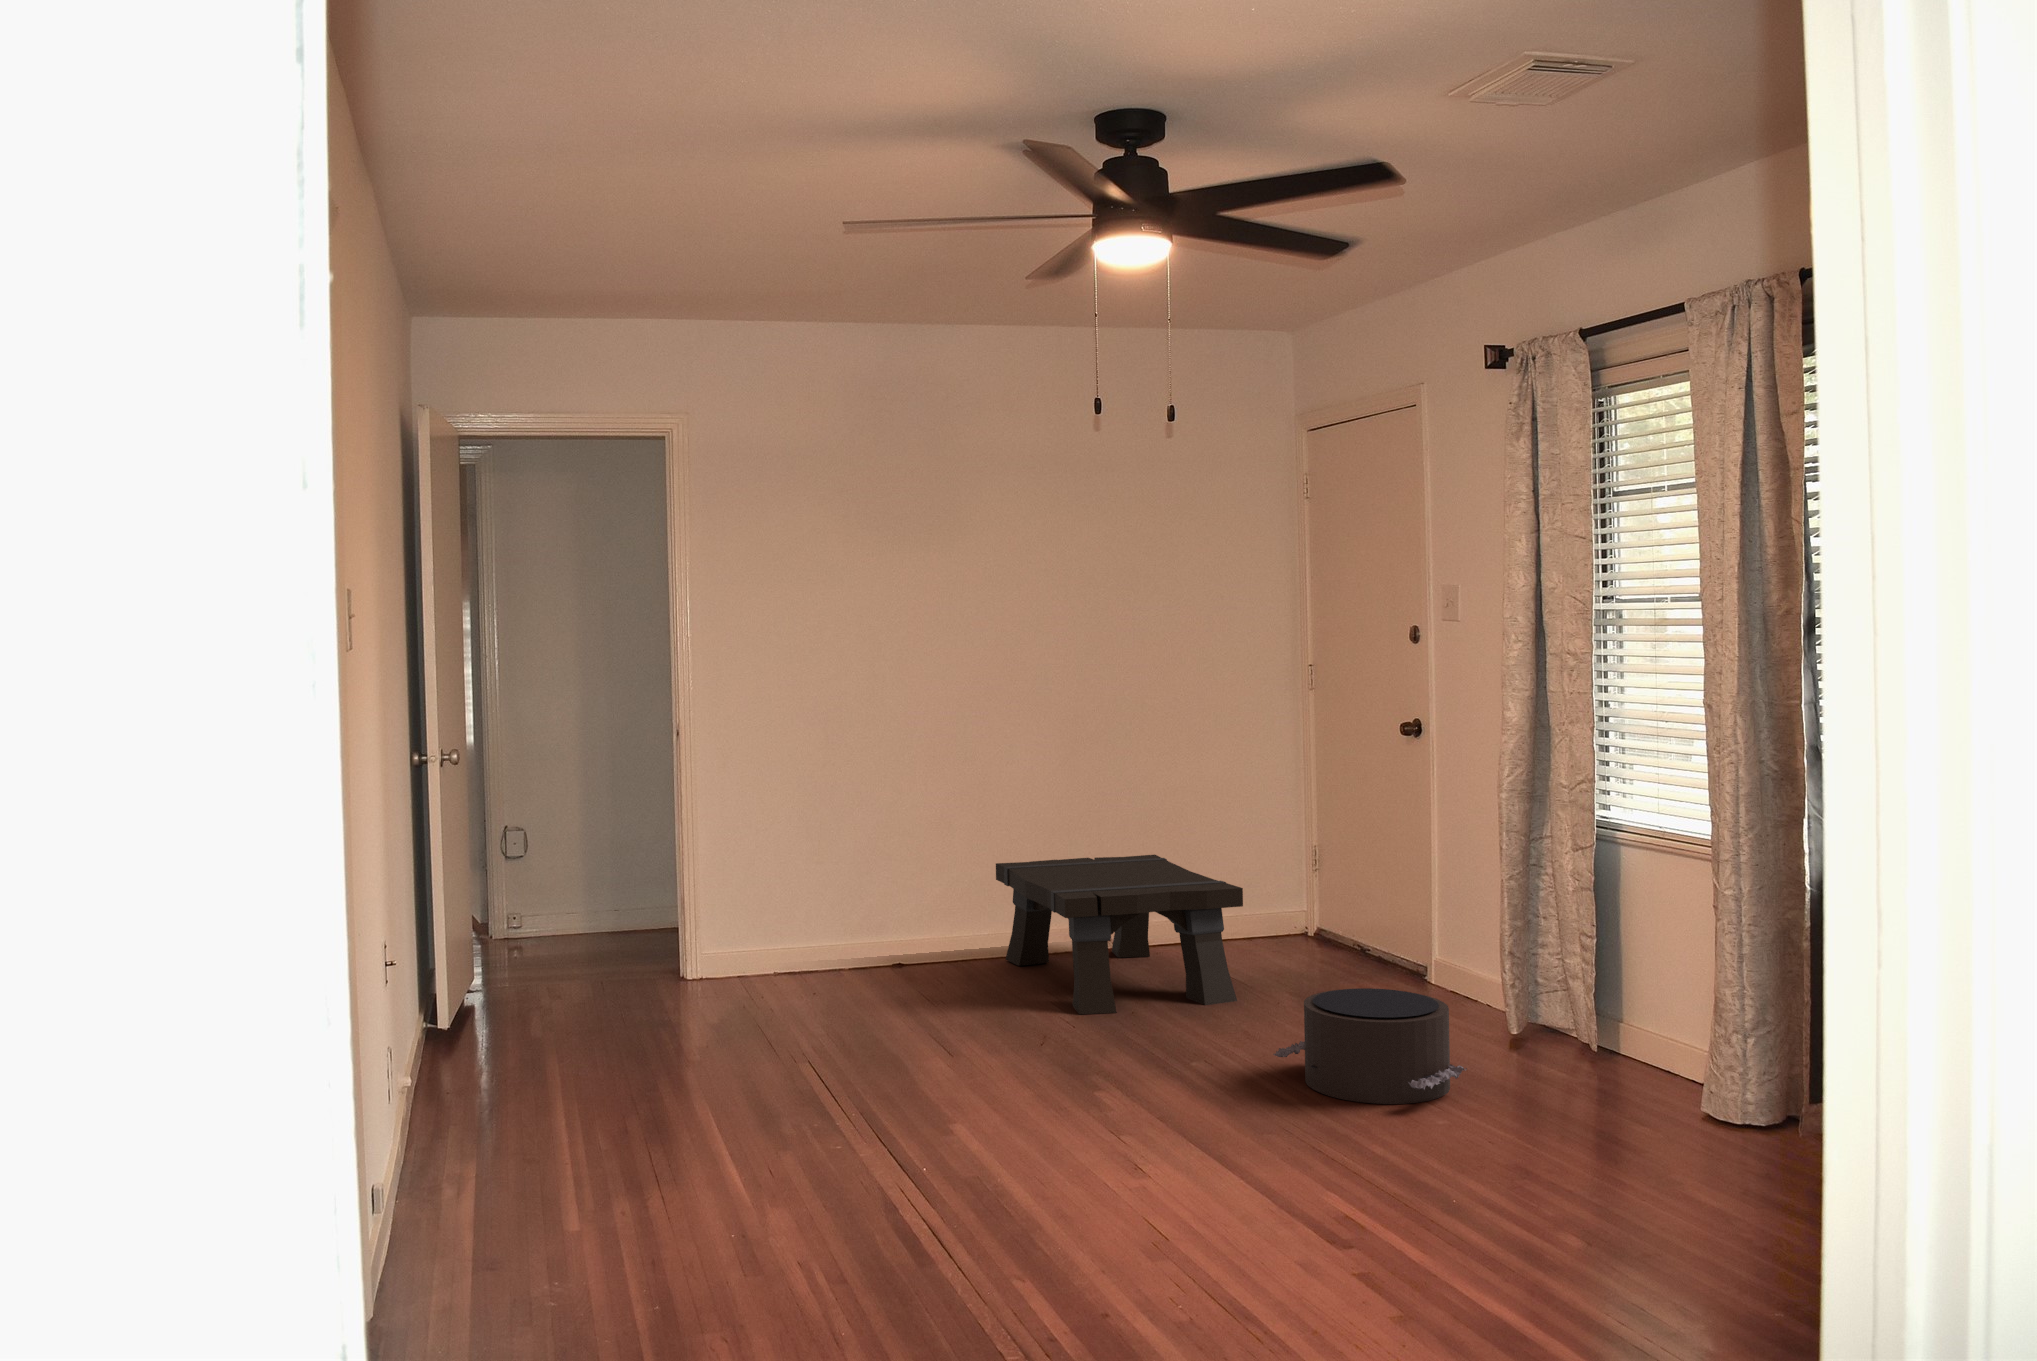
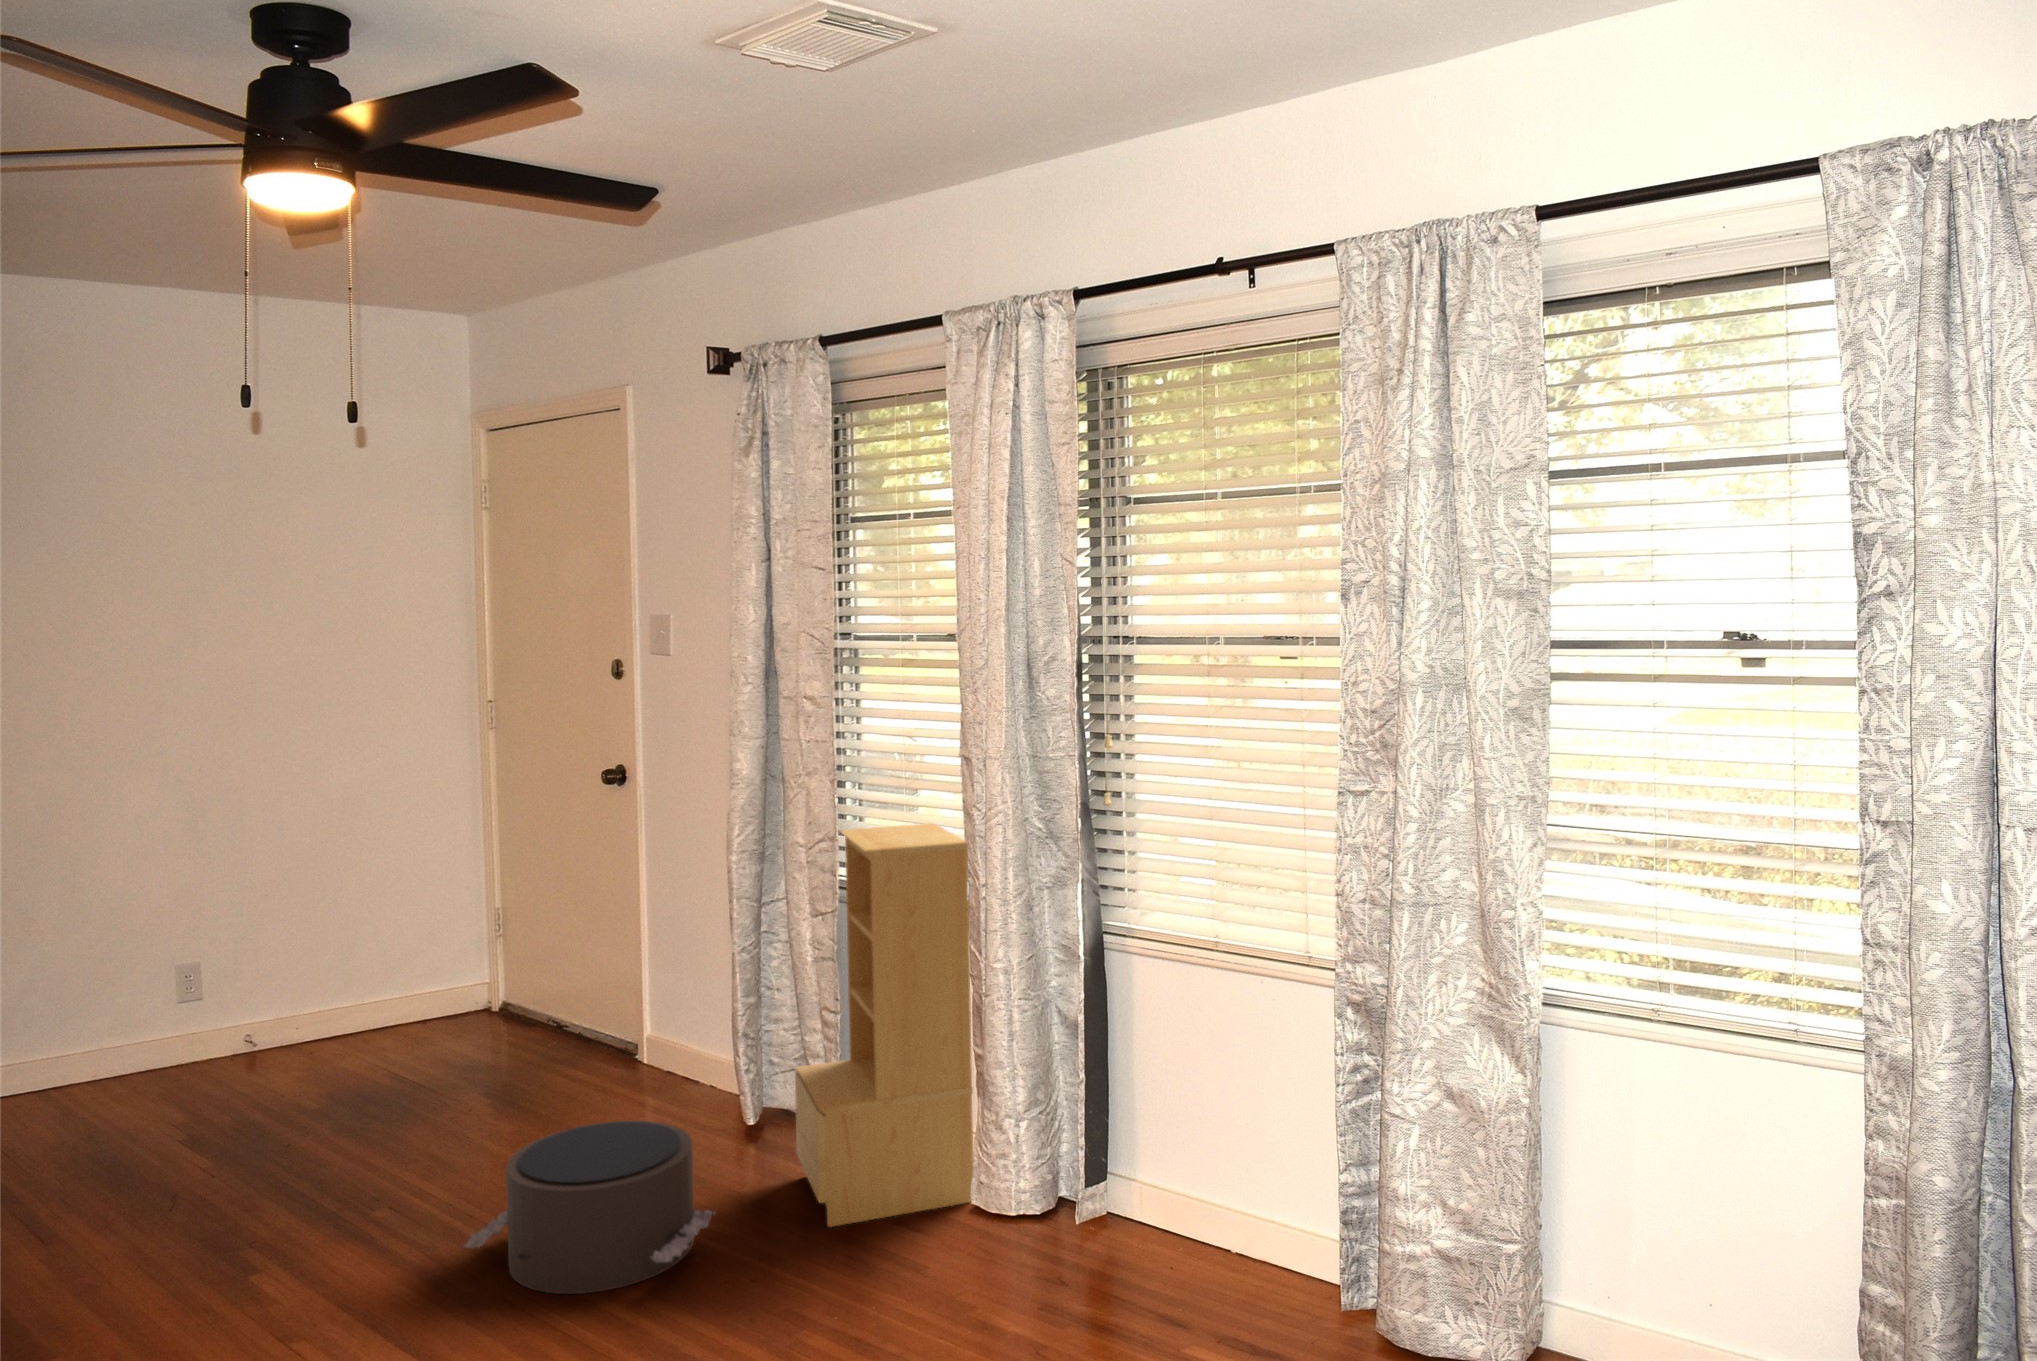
bookshelf: none [1546,768,1707,1111] -> present [795,823,974,1227]
coffee table: present [996,855,1243,1014] -> none [27,950,409,1216]

